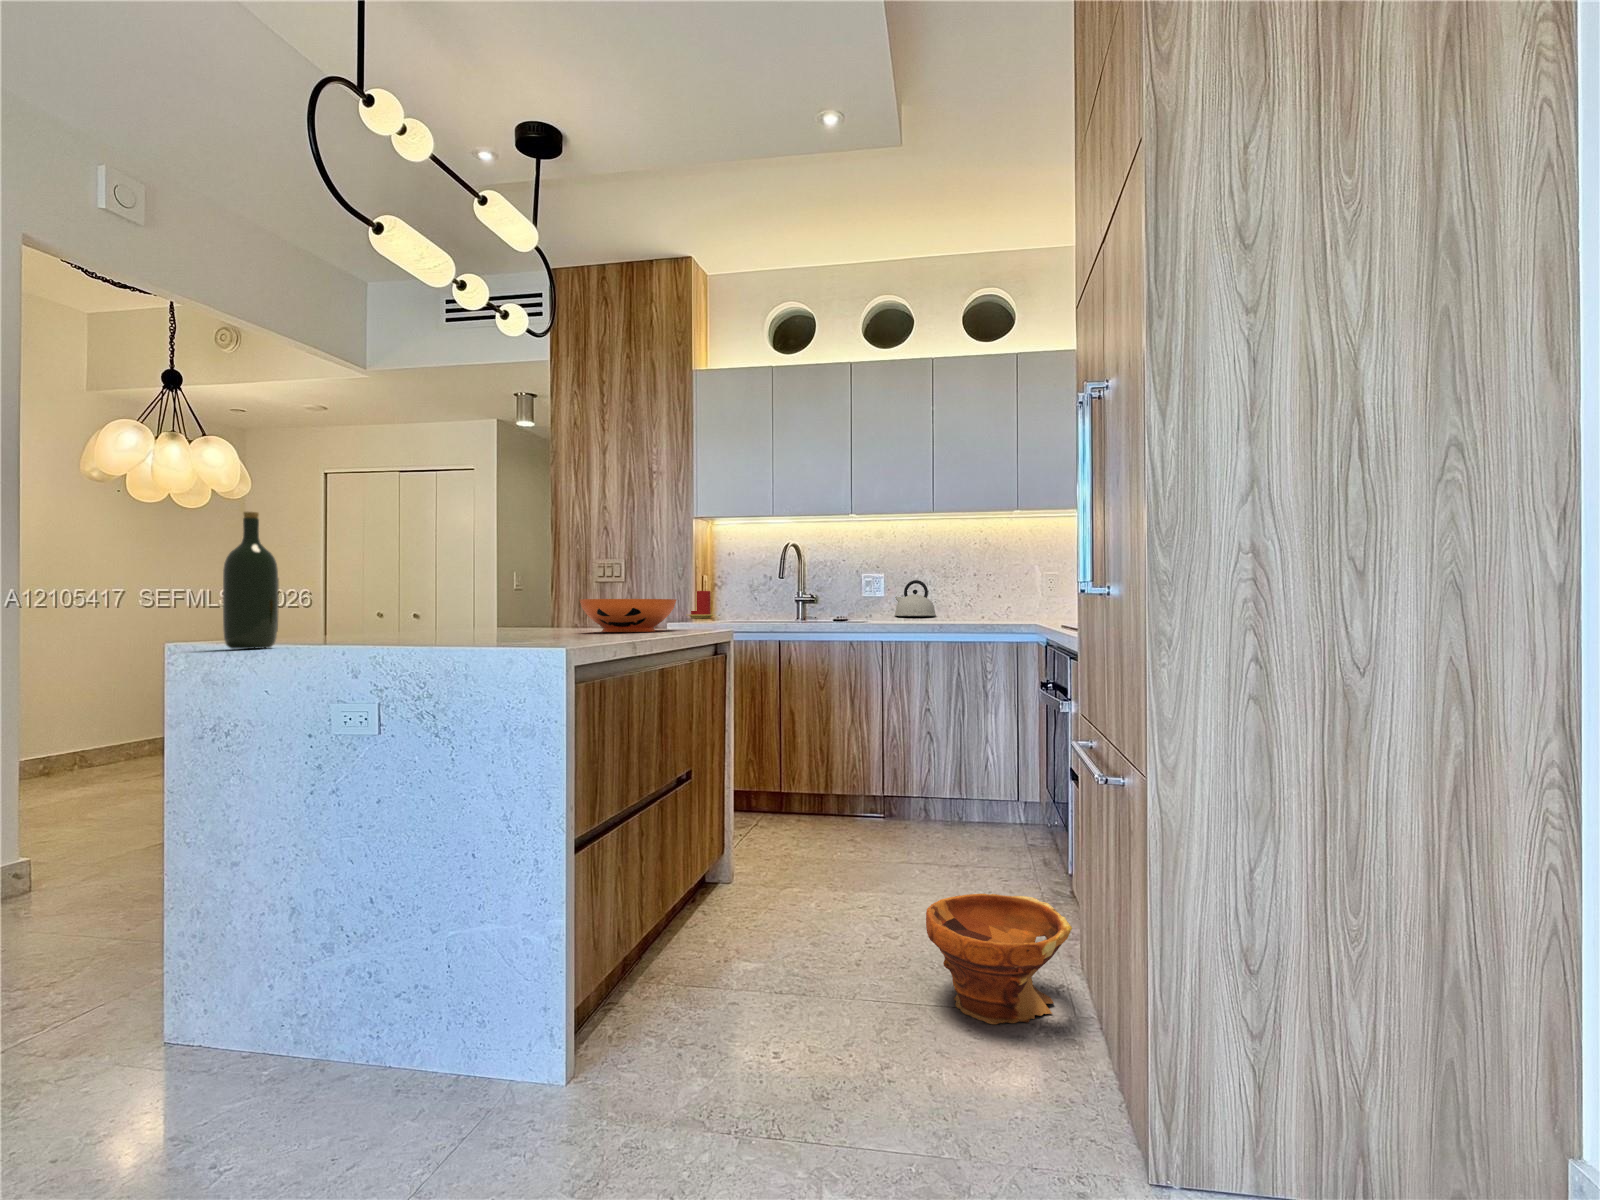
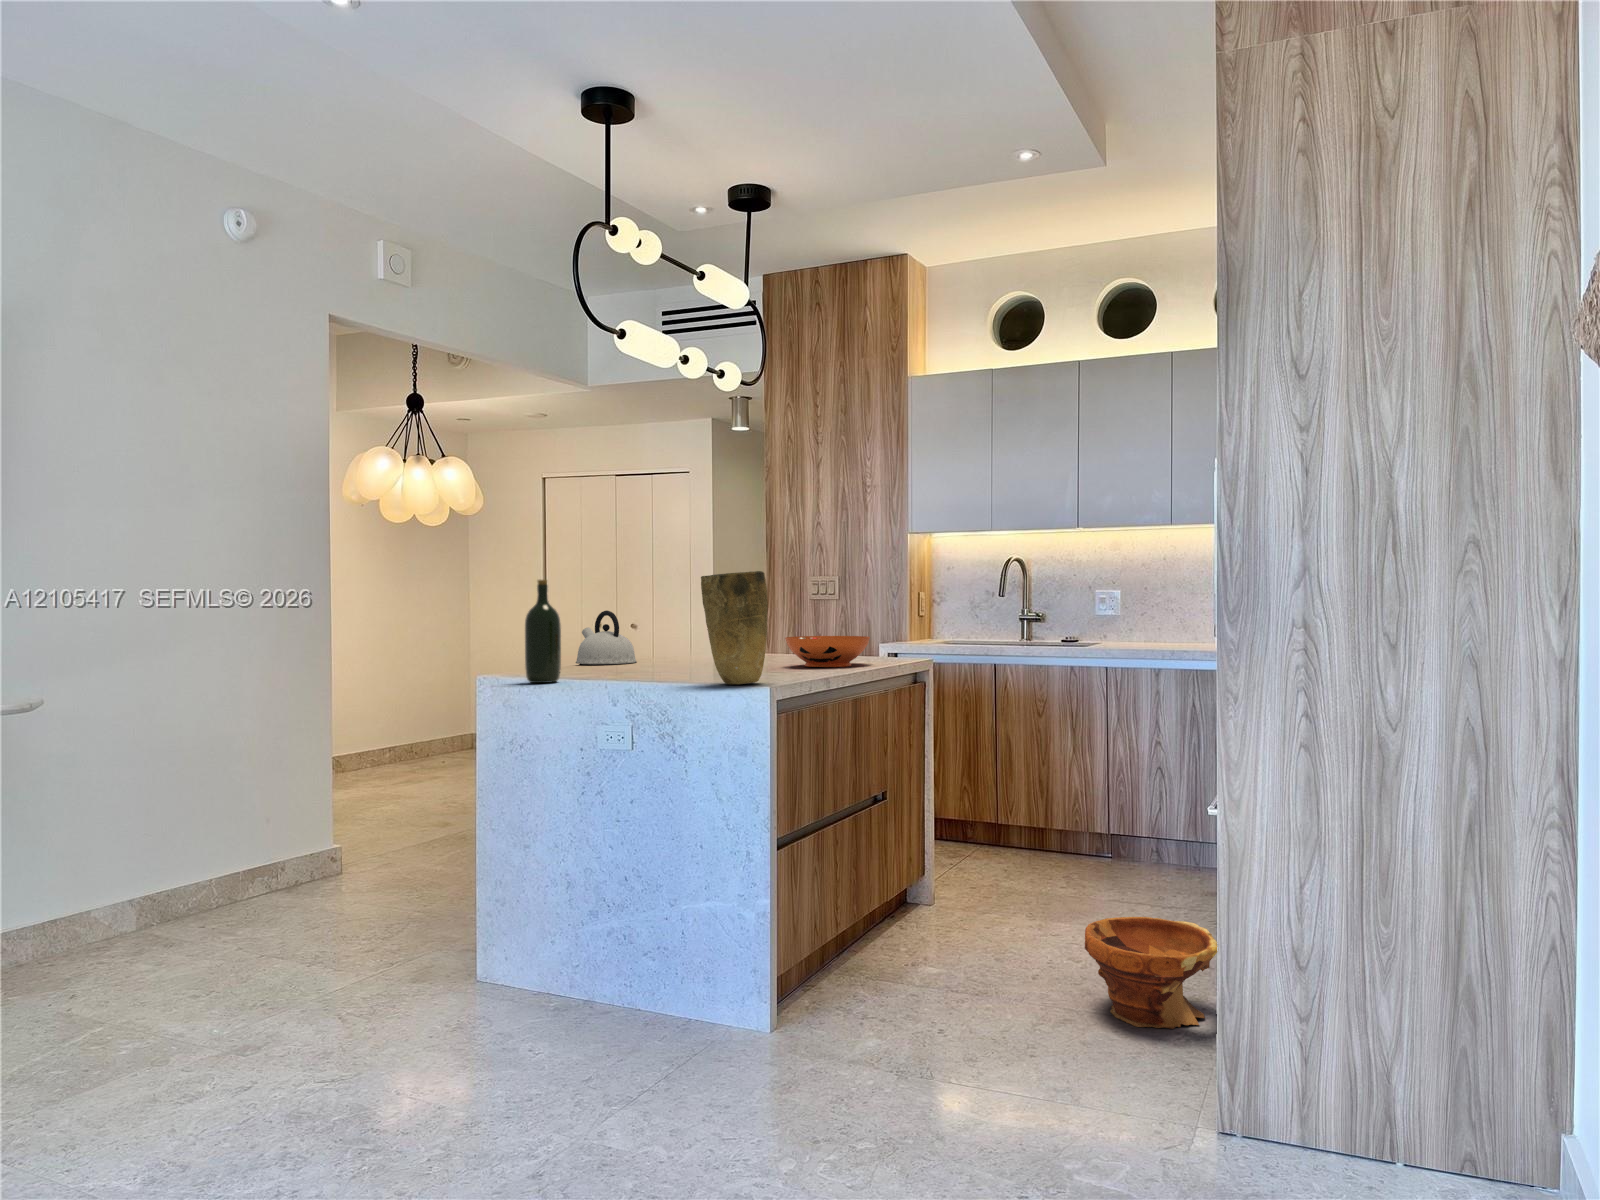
vase: none [473,497,564,644] -> present [701,571,768,684]
kettle: present [895,580,936,616] -> present [576,610,637,664]
candle: present [688,591,713,618] -> none [900,608,935,637]

